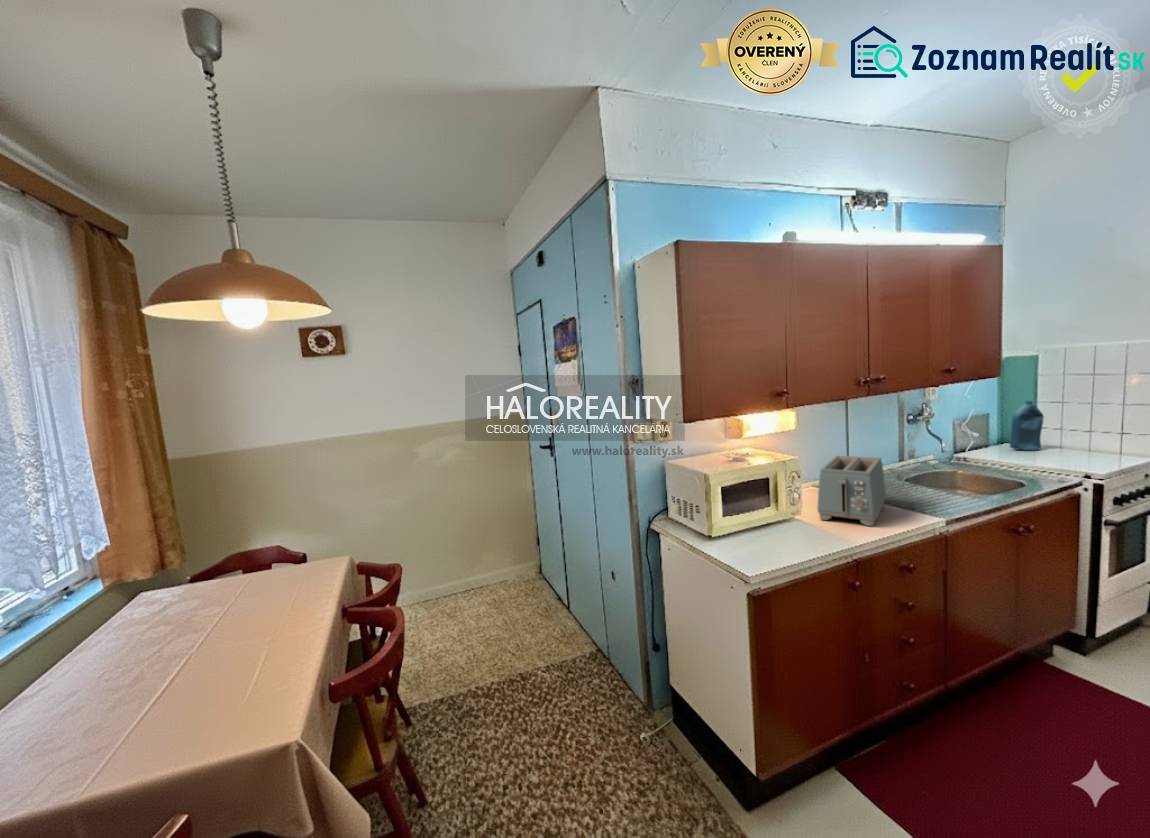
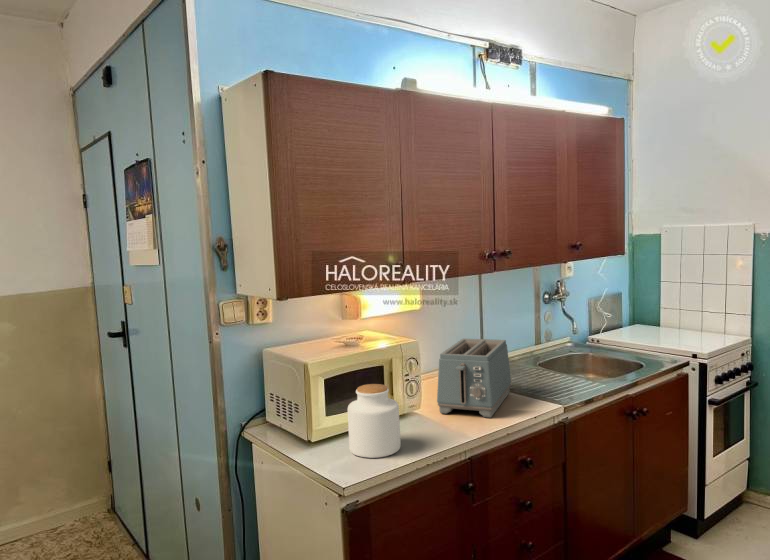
bottle: present [1010,401,1043,451] -> none [638,280,666,331]
jar: none [745,493,792,554] -> present [348,384,401,458]

